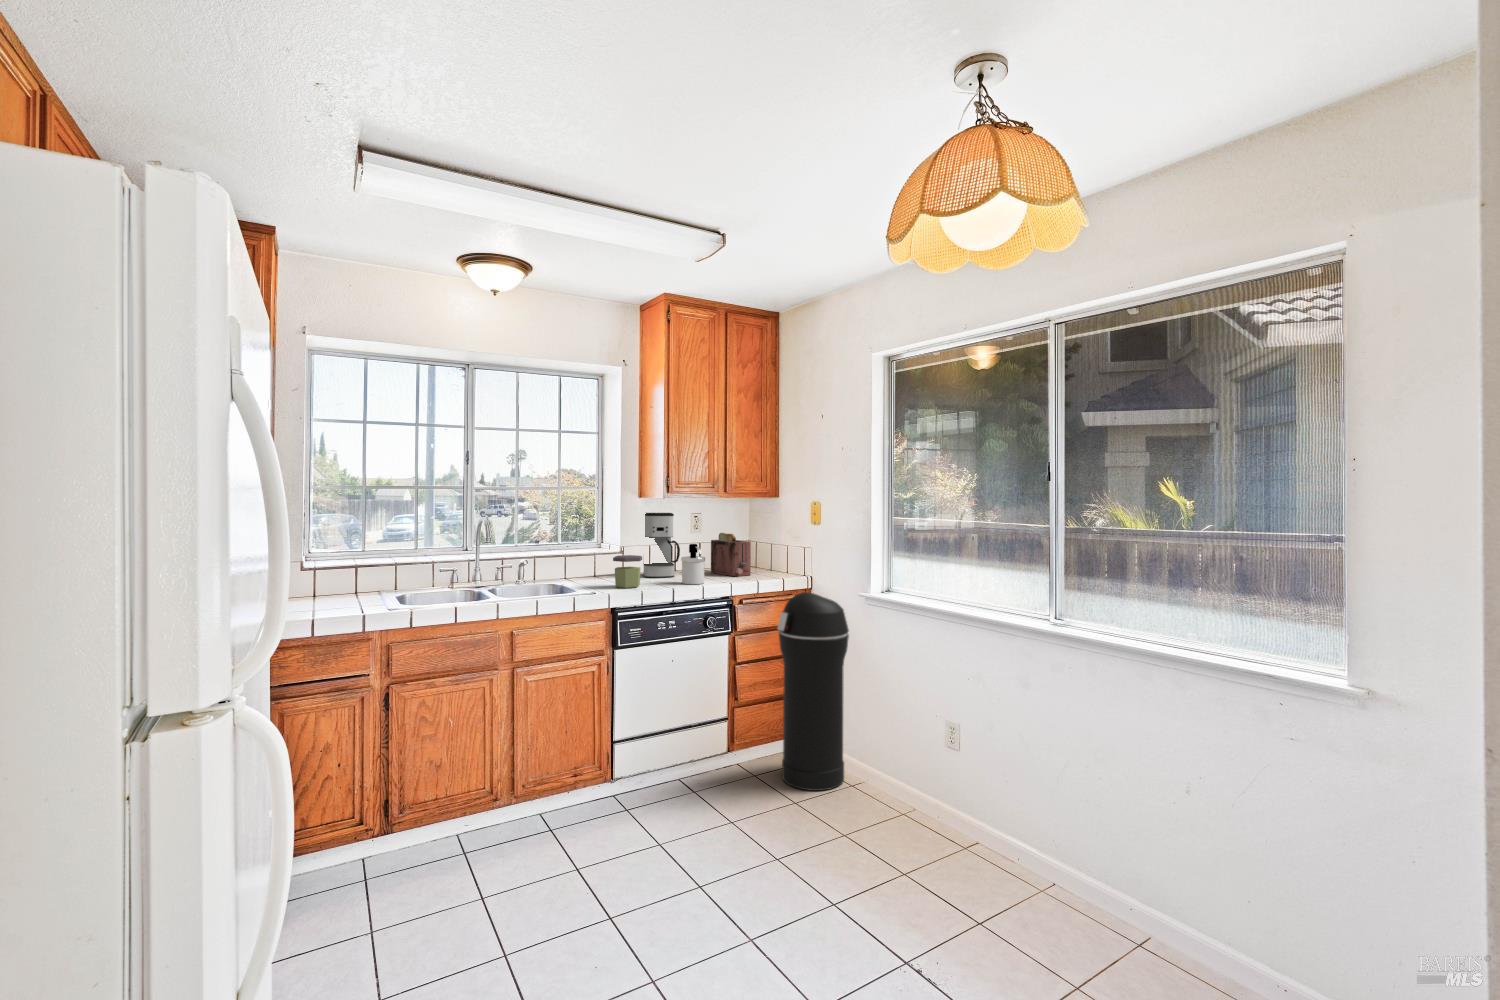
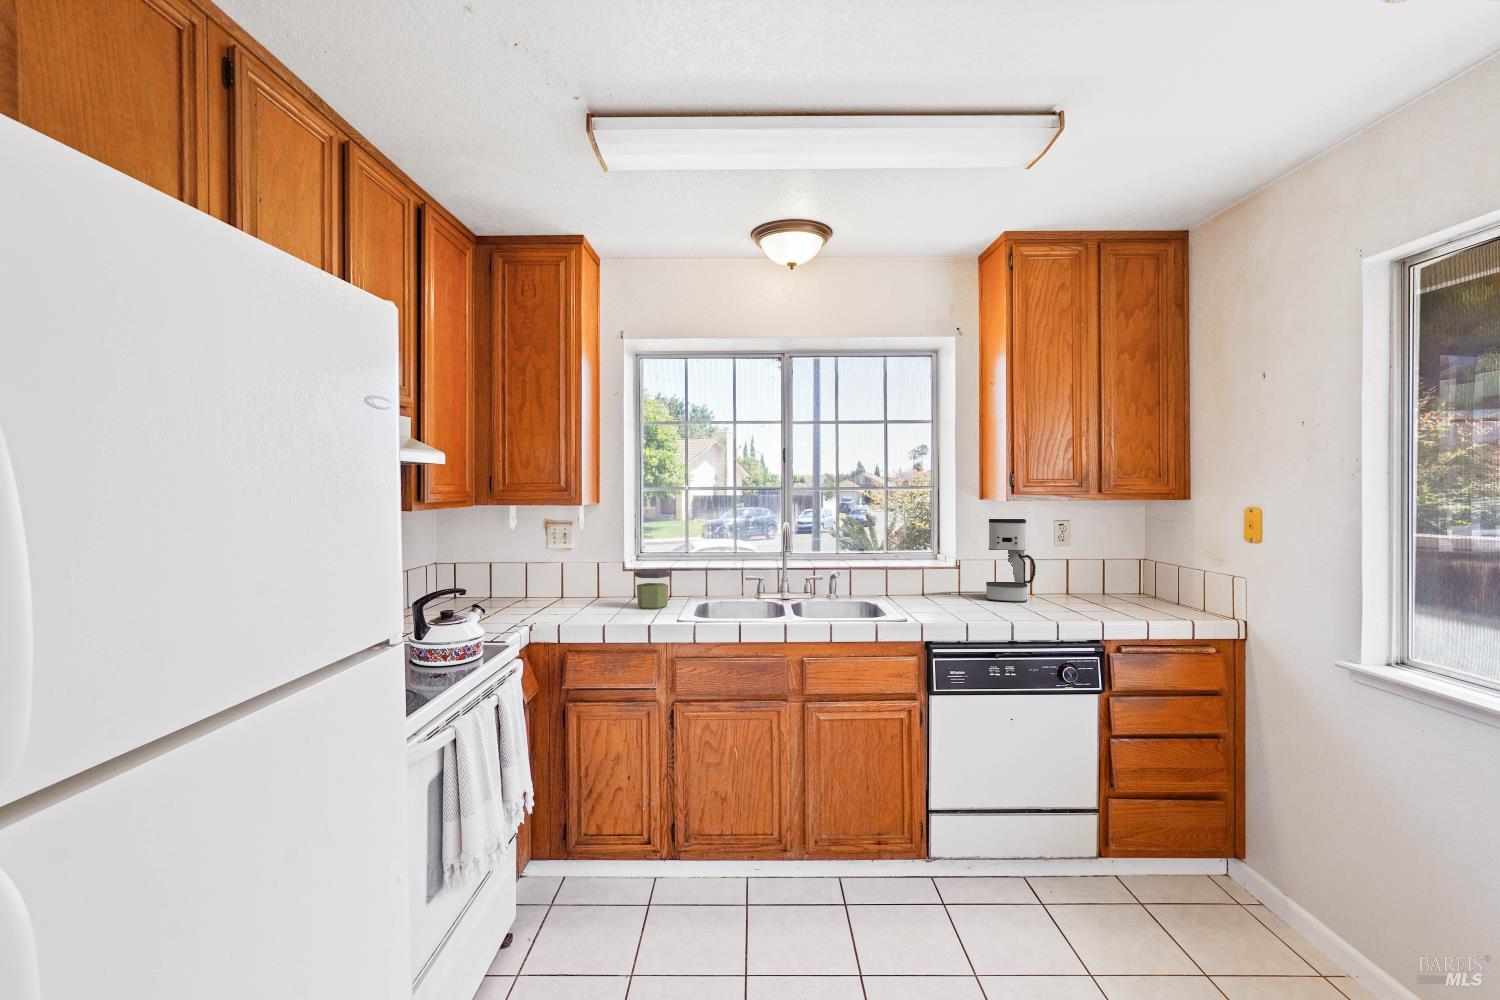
toaster: present [711,533,751,576] -> none [1082,546,1142,608]
soap dispenser: present [681,544,705,584] -> none [1030,562,1065,617]
jar: present [613,555,642,588] -> present [635,570,670,609]
trash can: present [777,592,849,791] -> none [1175,647,1315,972]

